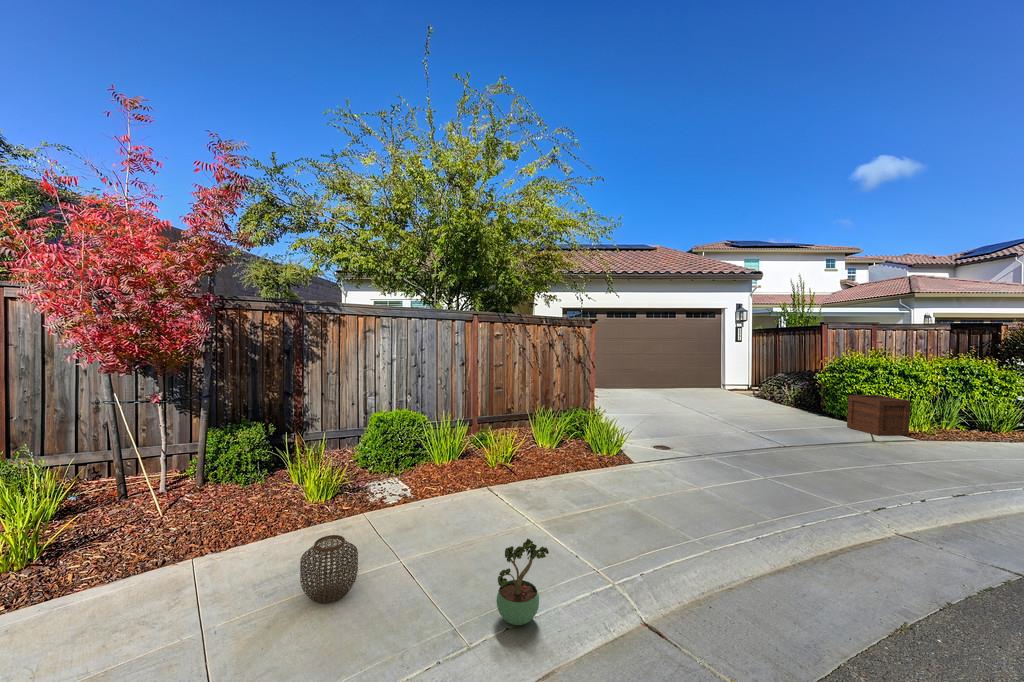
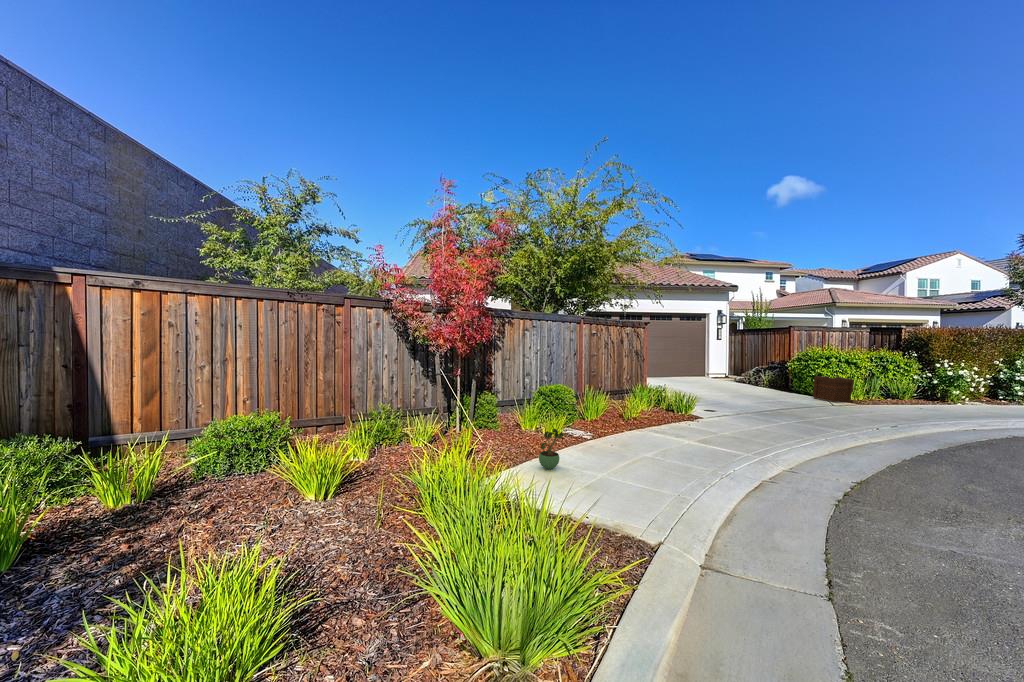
woven basket: present [300,535,358,604] -> none [627,436,655,467]
potted plant: present [497,539,549,625] -> present [539,428,563,469]

